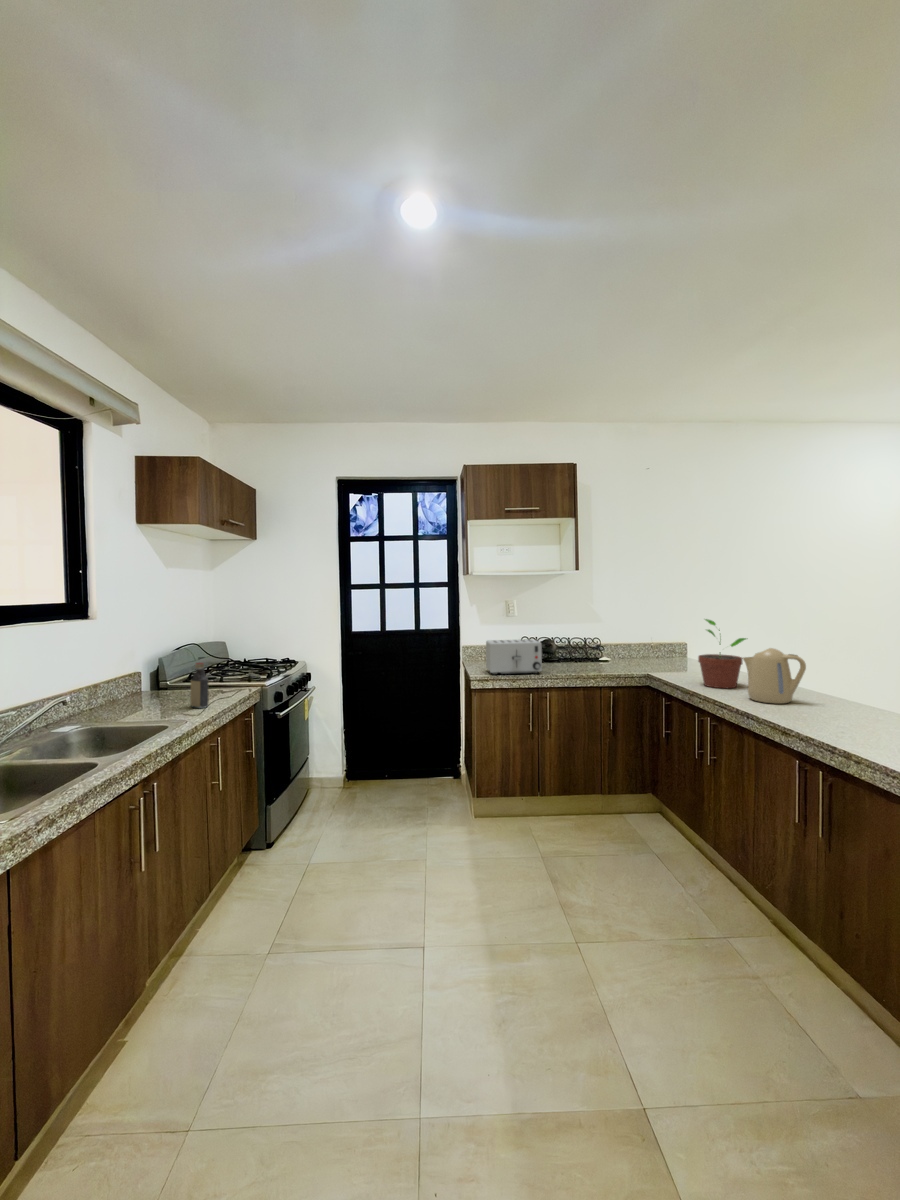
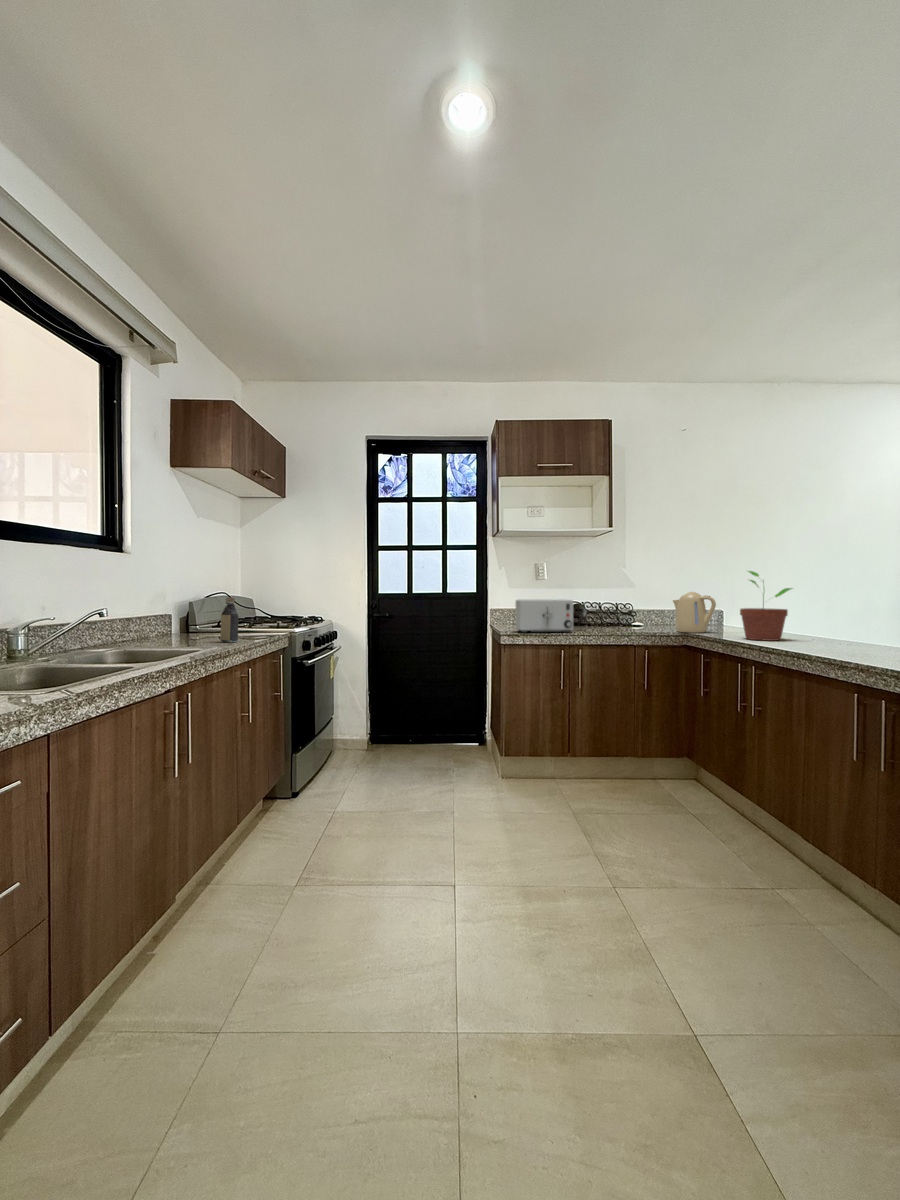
kettle: present [743,648,806,704] -> present [673,592,716,633]

